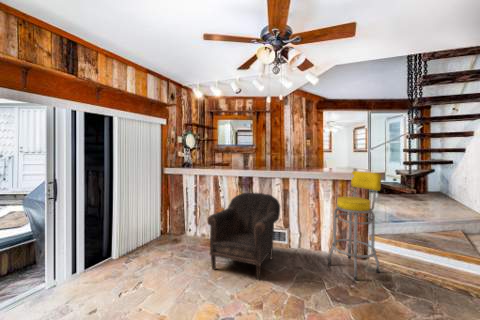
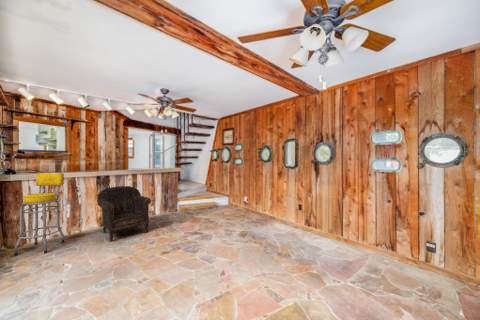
bar stool: present [328,171,381,281] -> present [14,173,64,256]

